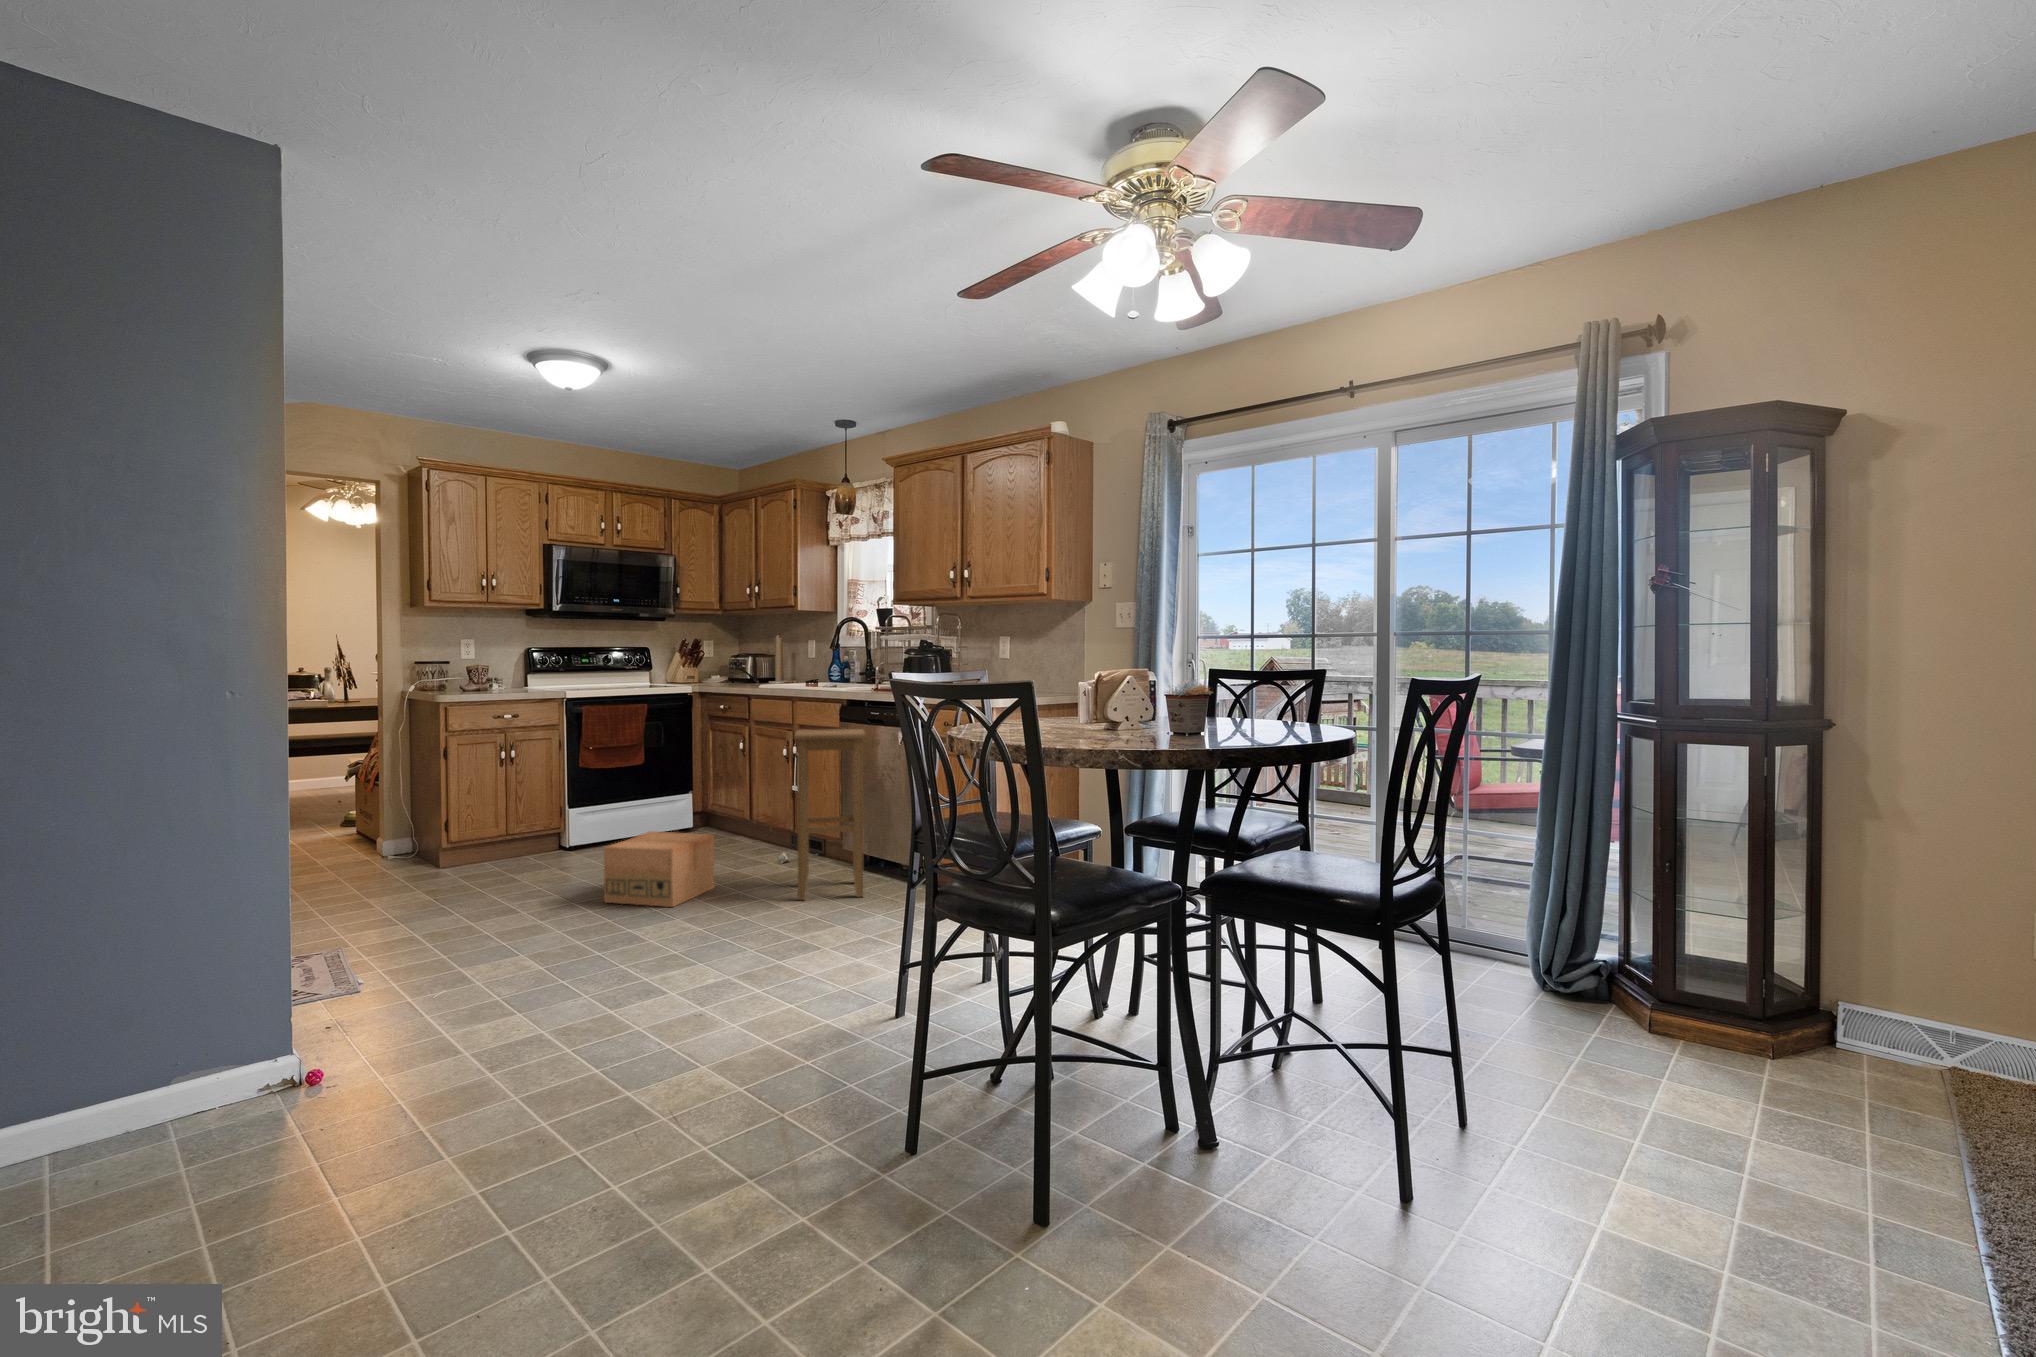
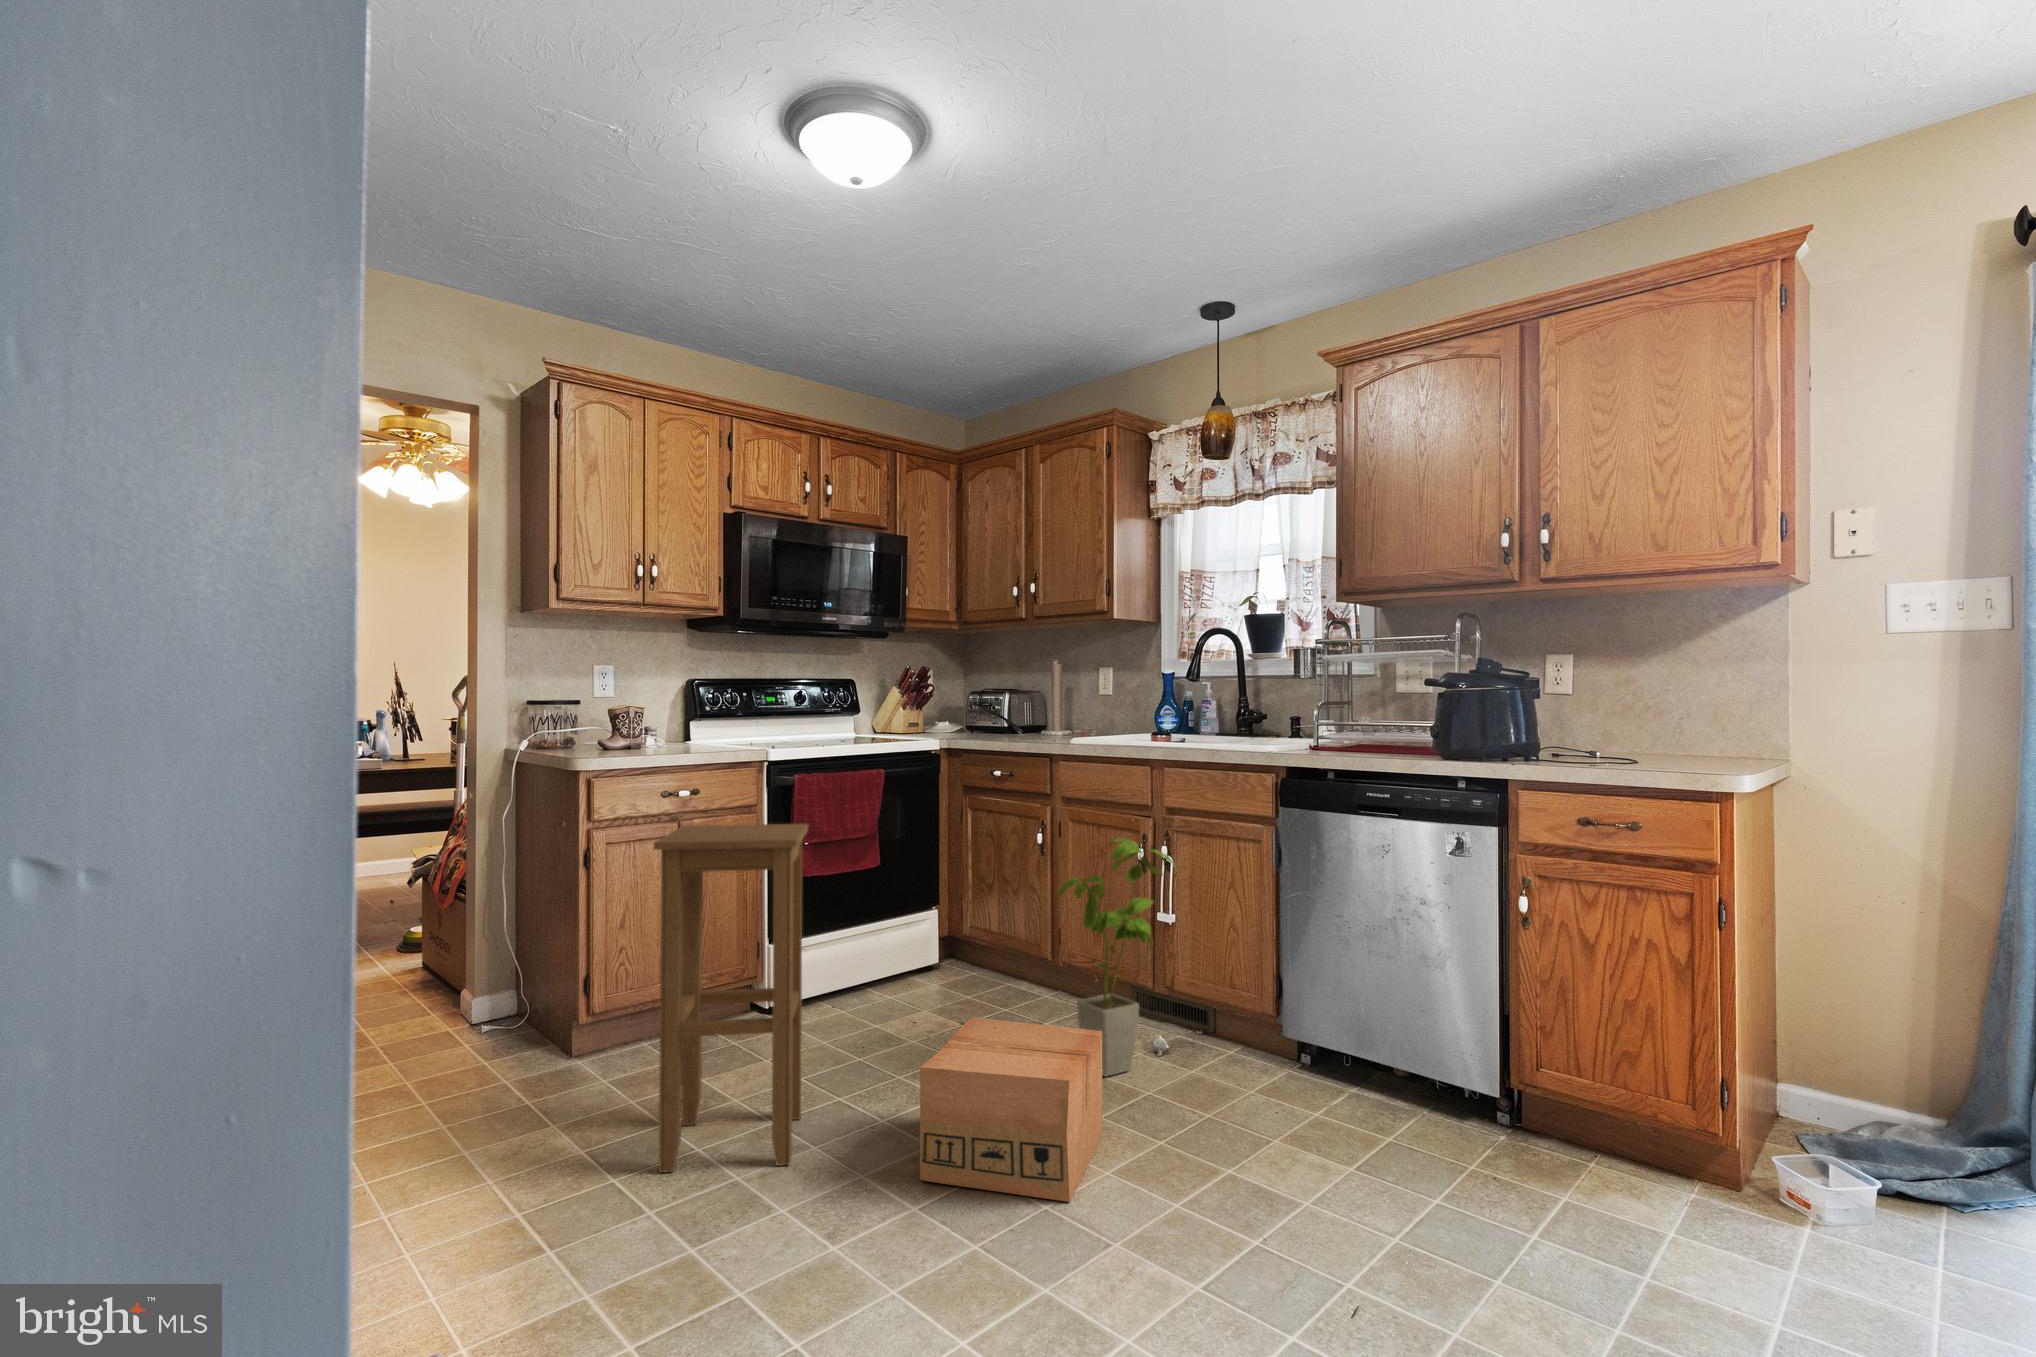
stool: present [794,729,866,900] -> present [653,824,808,1172]
house plant: none [716,740,782,869] -> present [1058,838,1175,1076]

